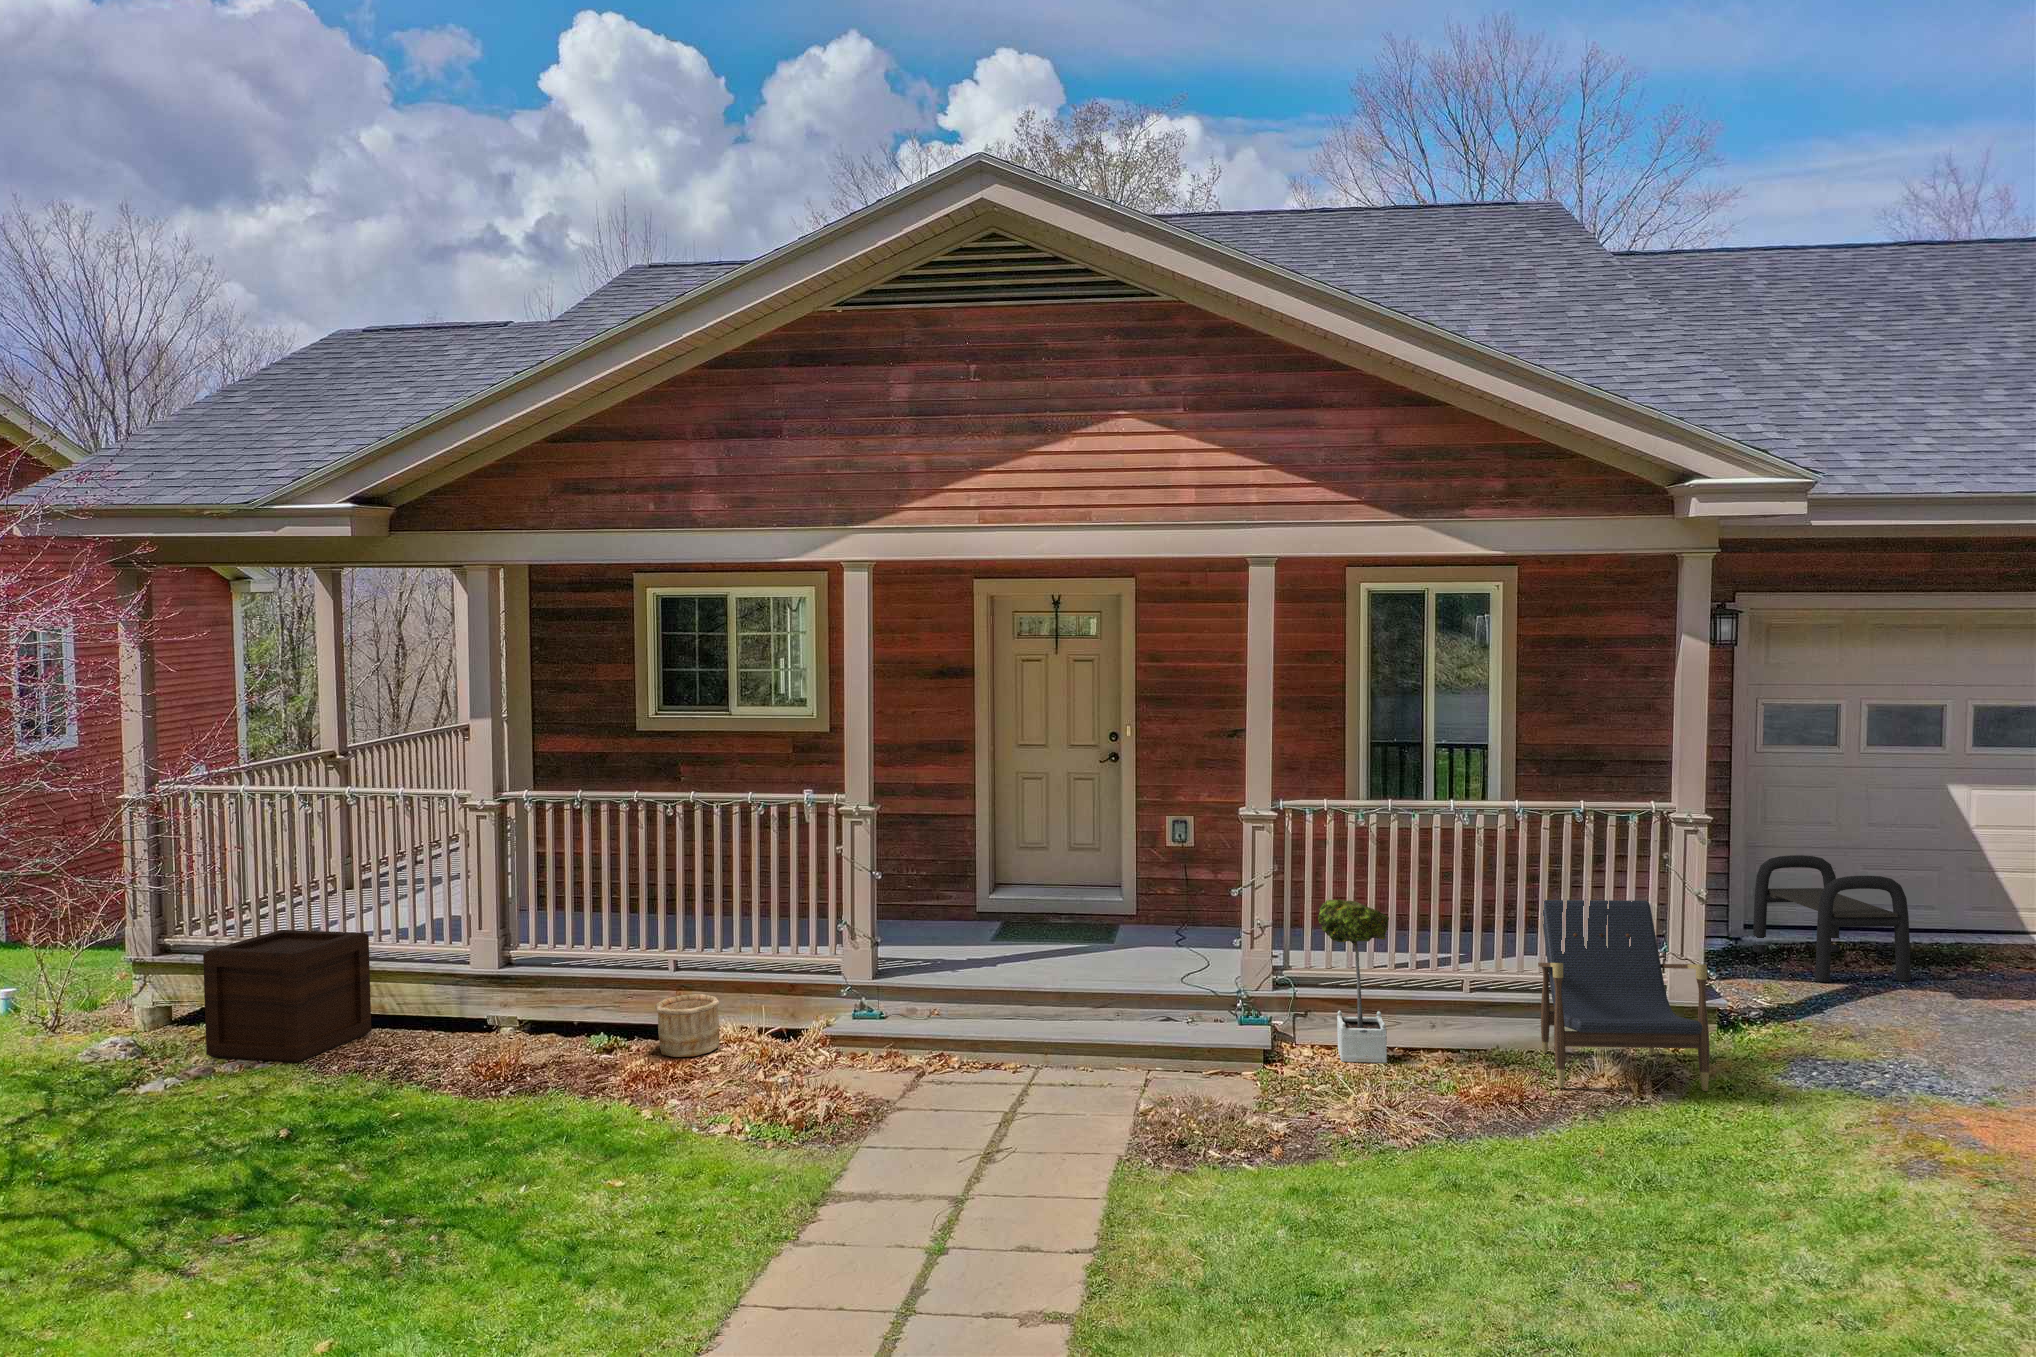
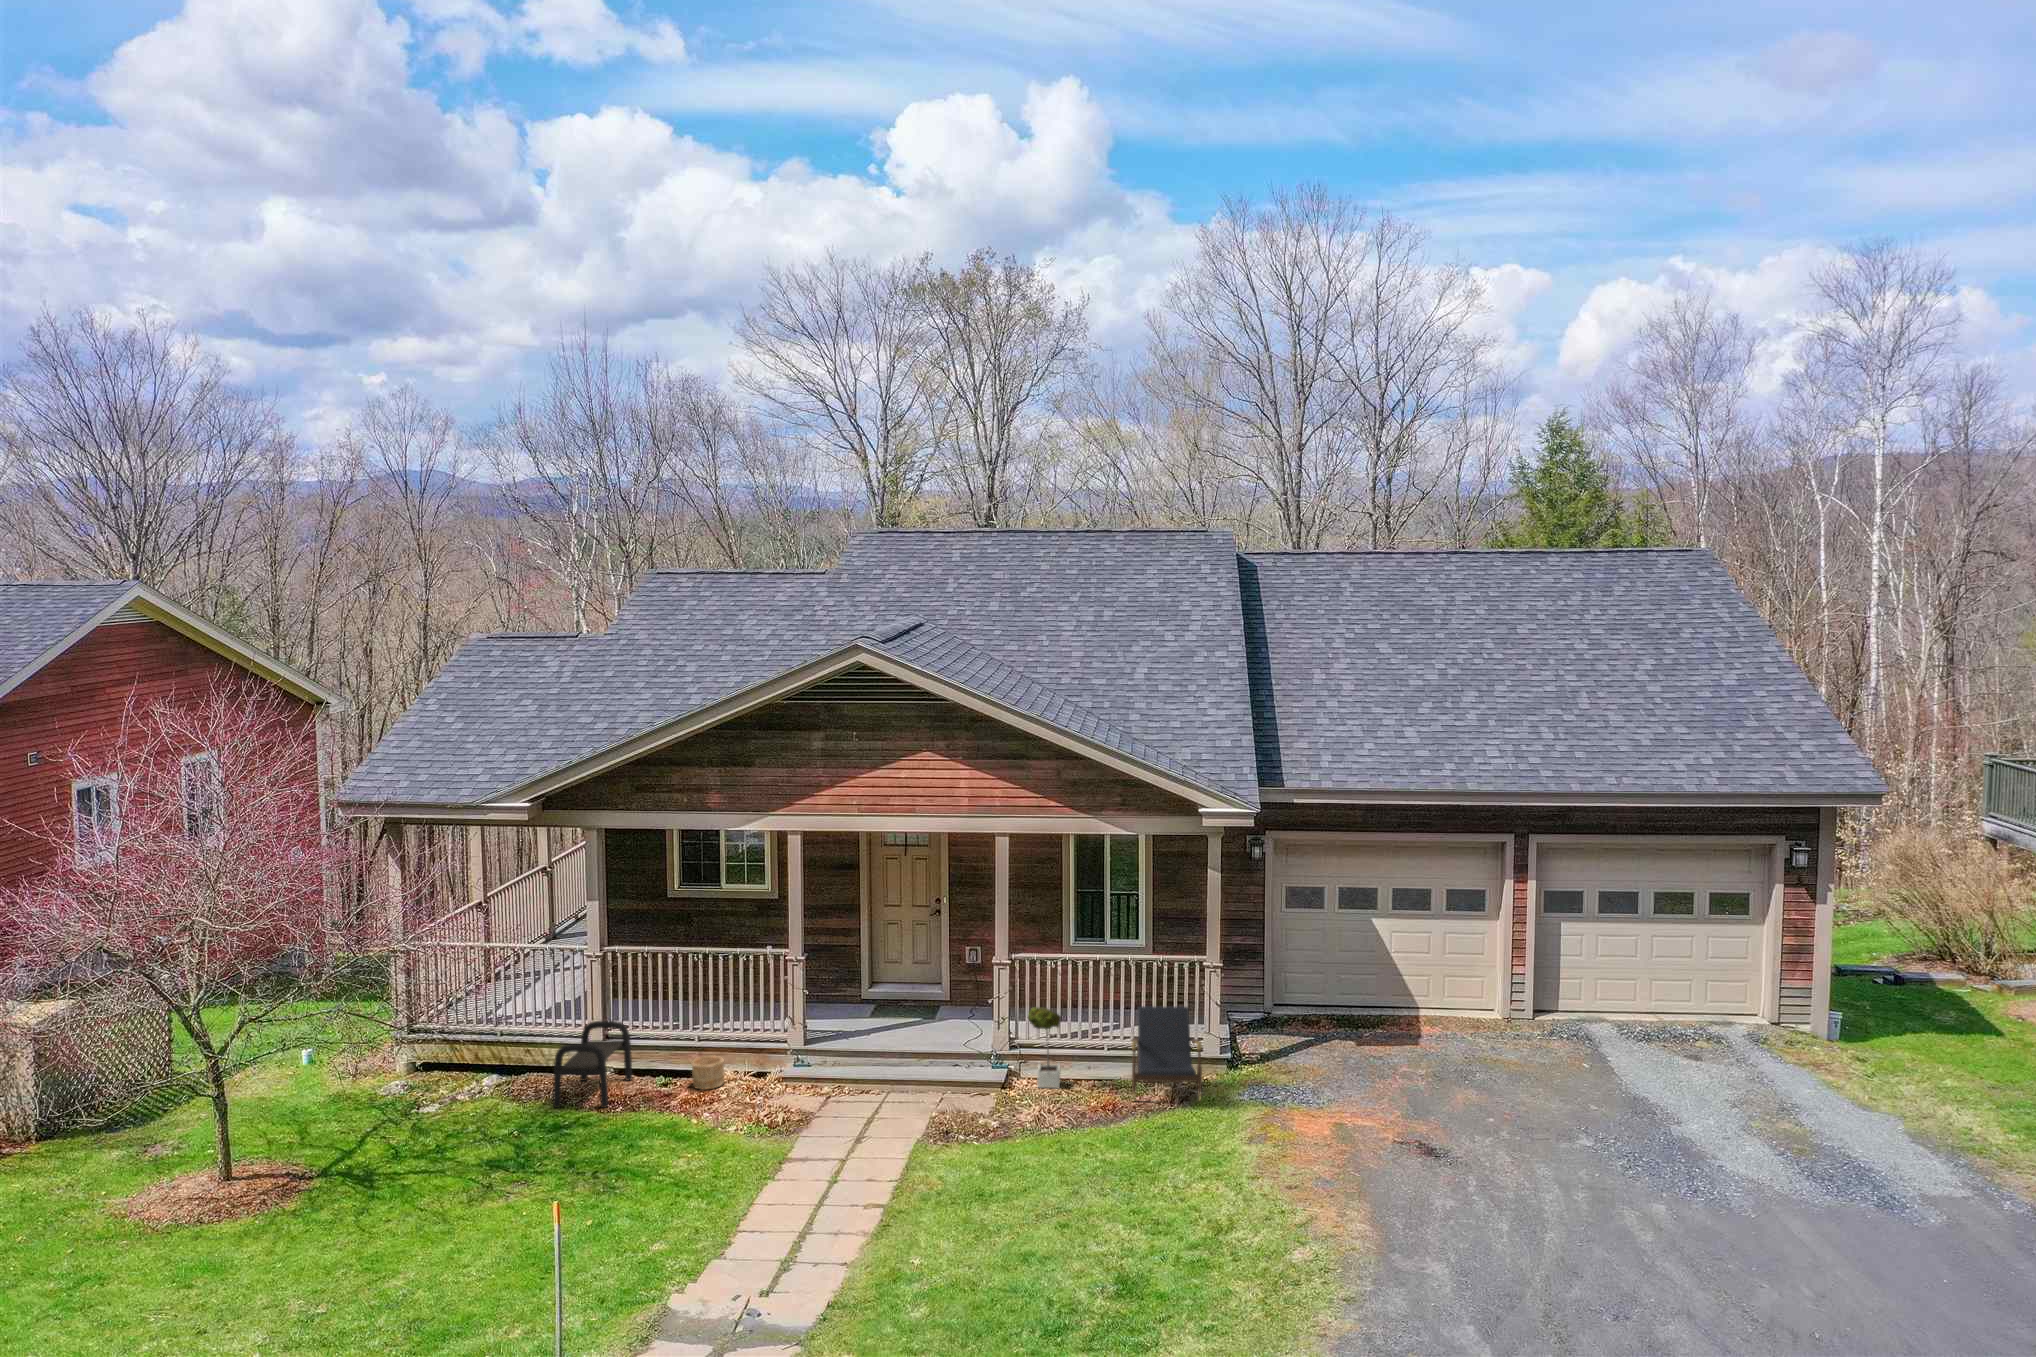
bench: present [1753,855,1911,982] -> present [553,1021,632,1108]
wooden crate: present [203,930,371,1062] -> none [450,1021,533,1095]

